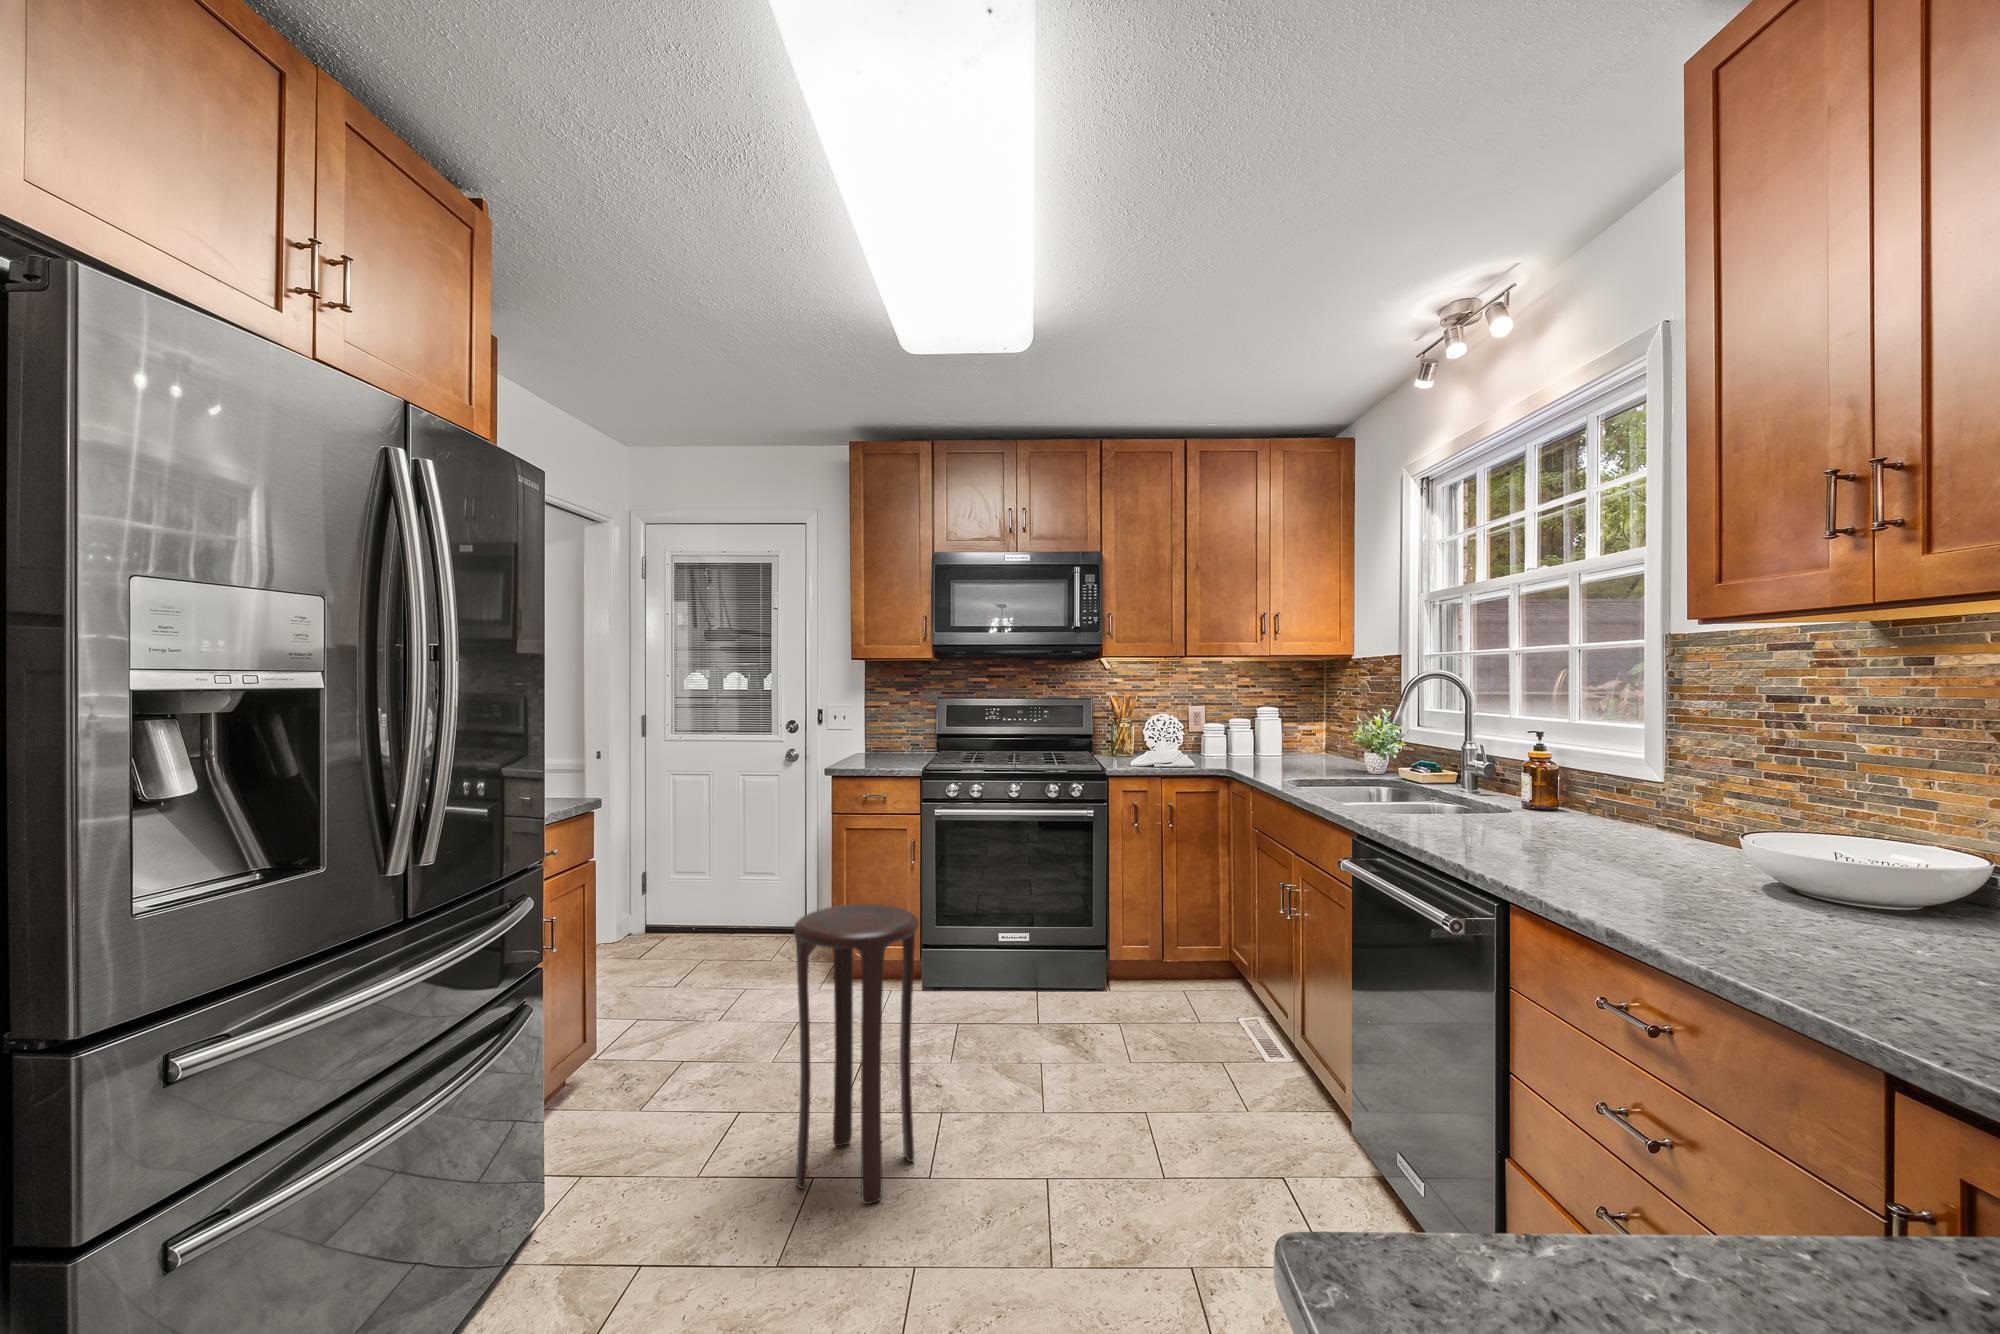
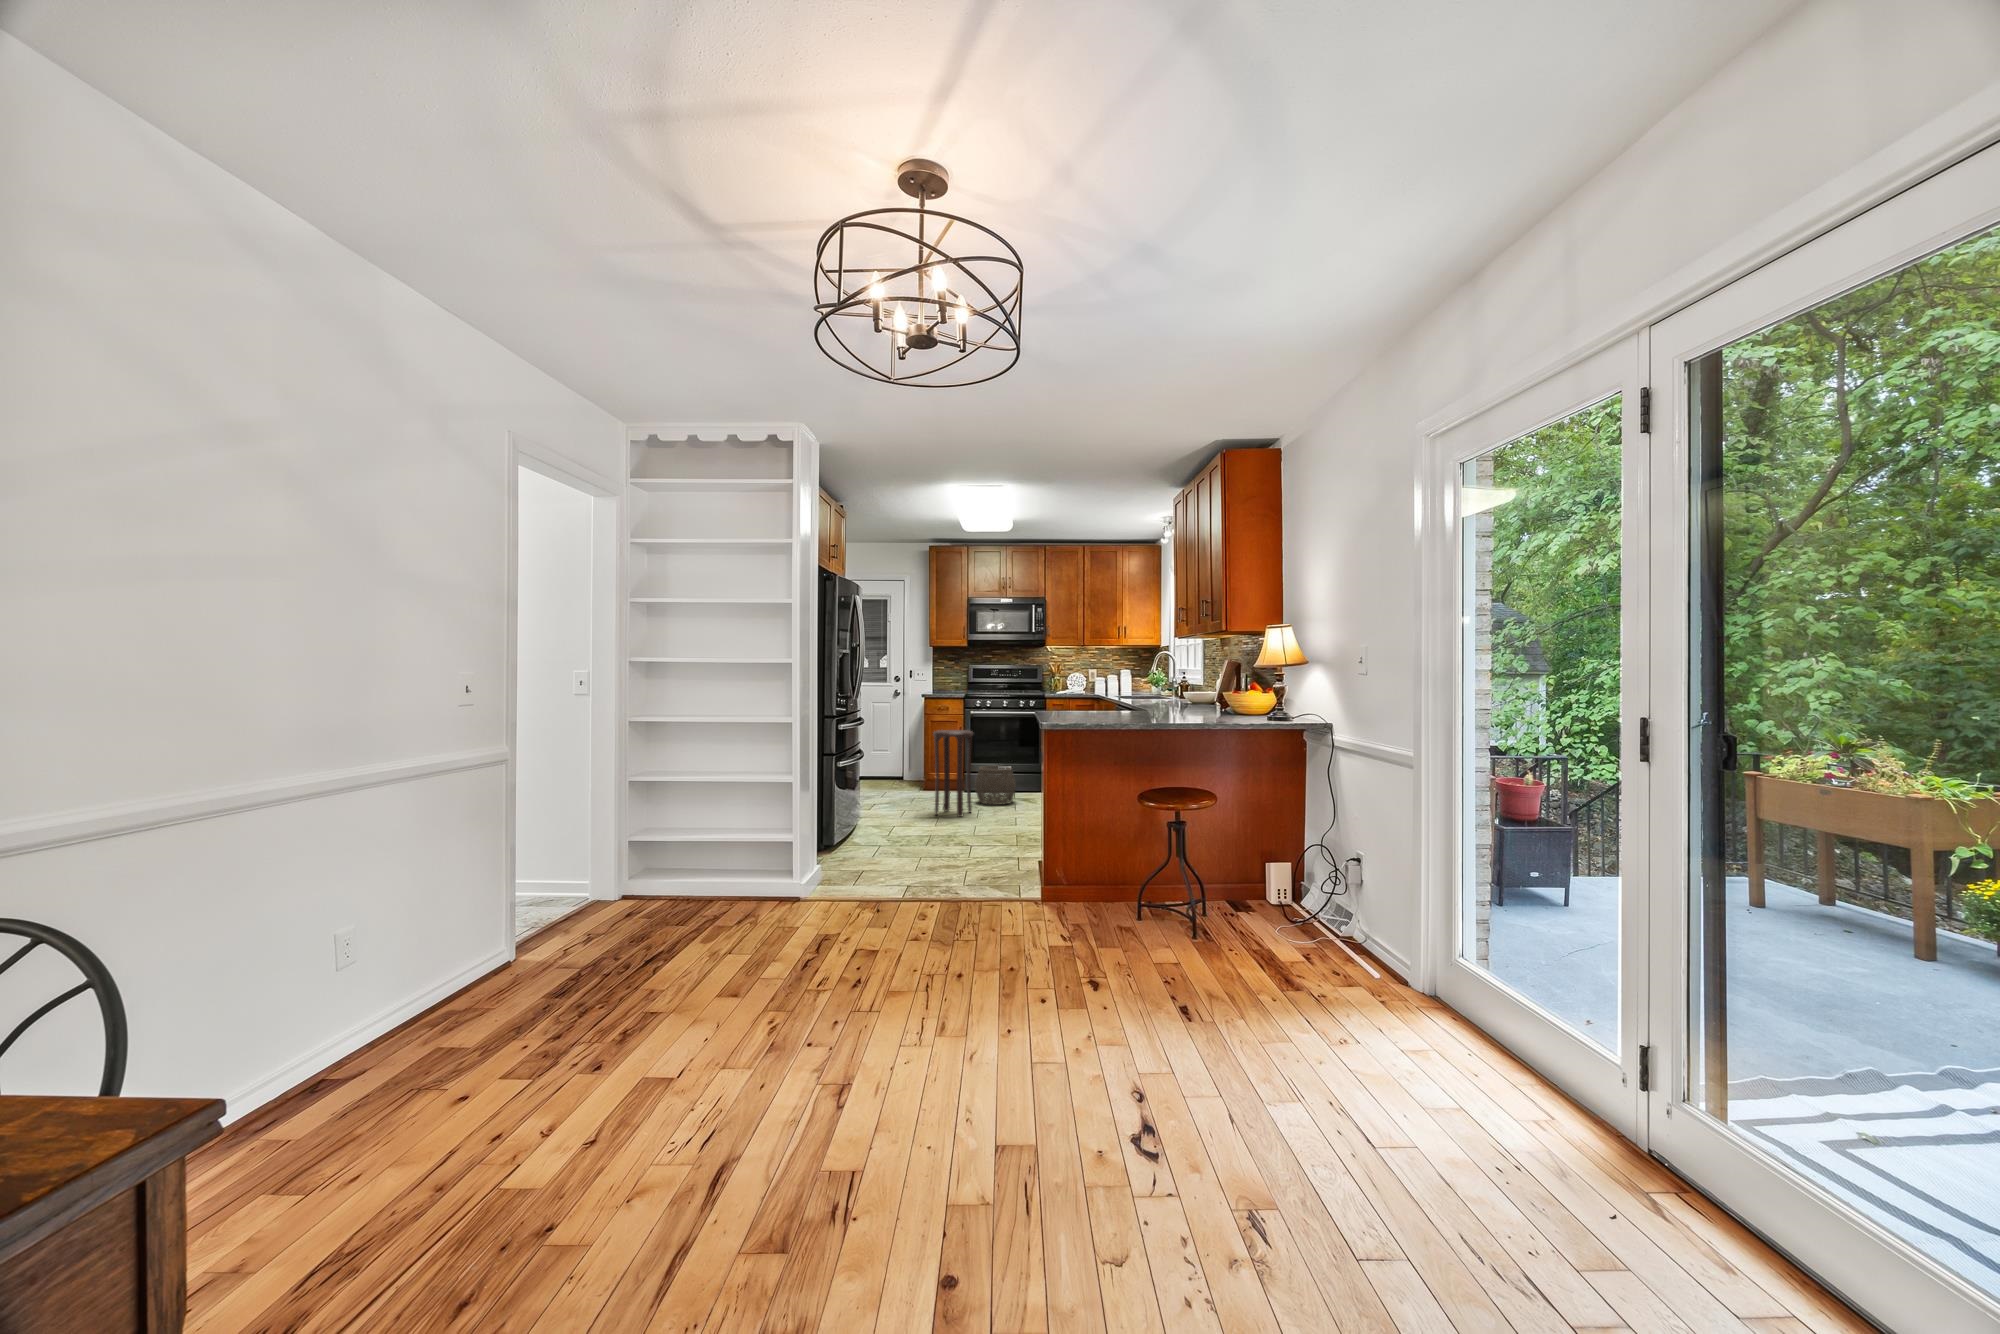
woven basket: none [934,966,1044,1094] -> present [975,766,1016,805]

